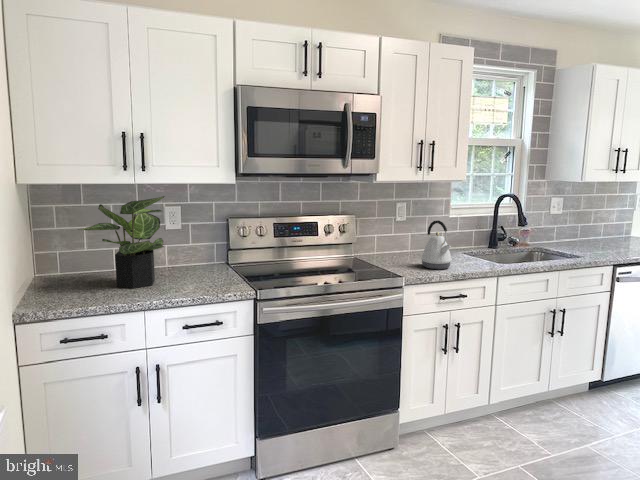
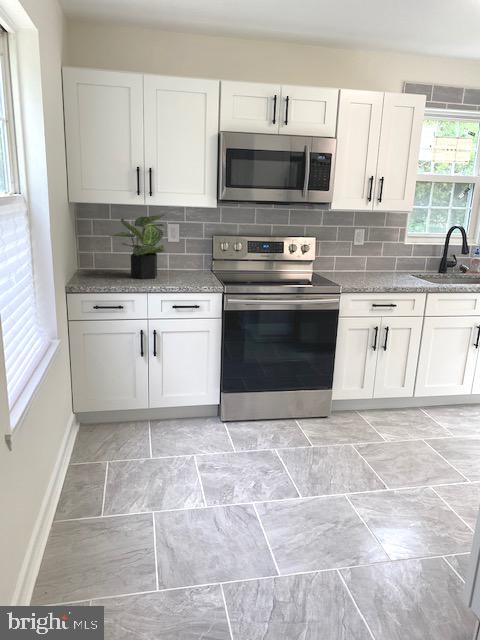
kettle: present [421,221,452,269] -> none [364,244,389,283]

